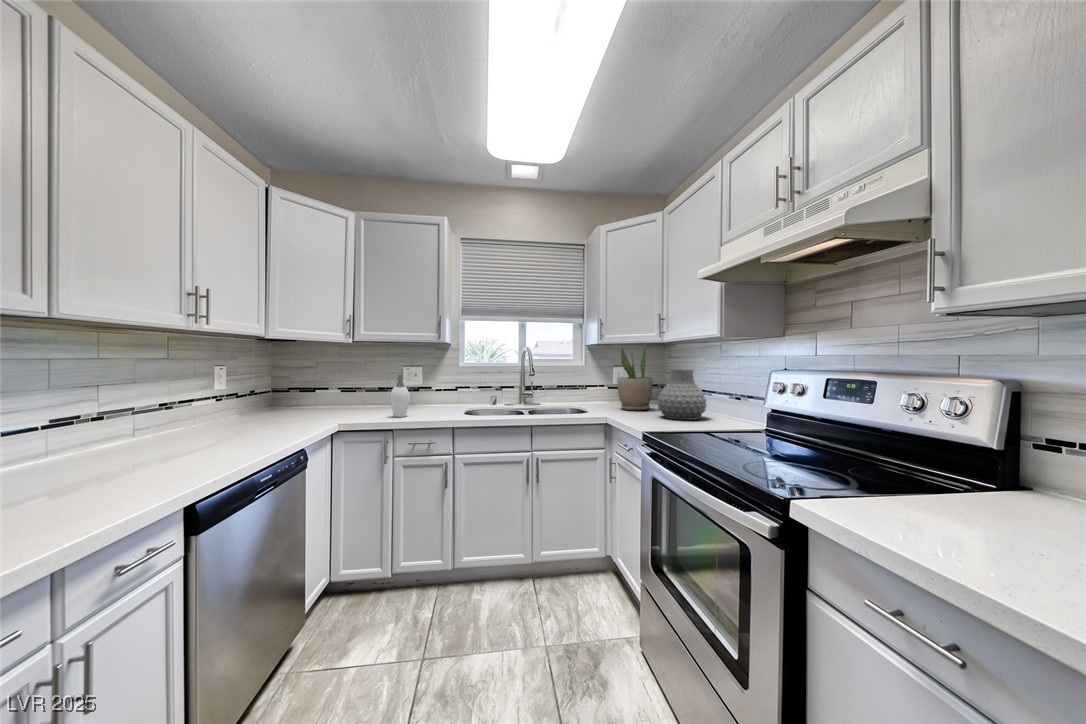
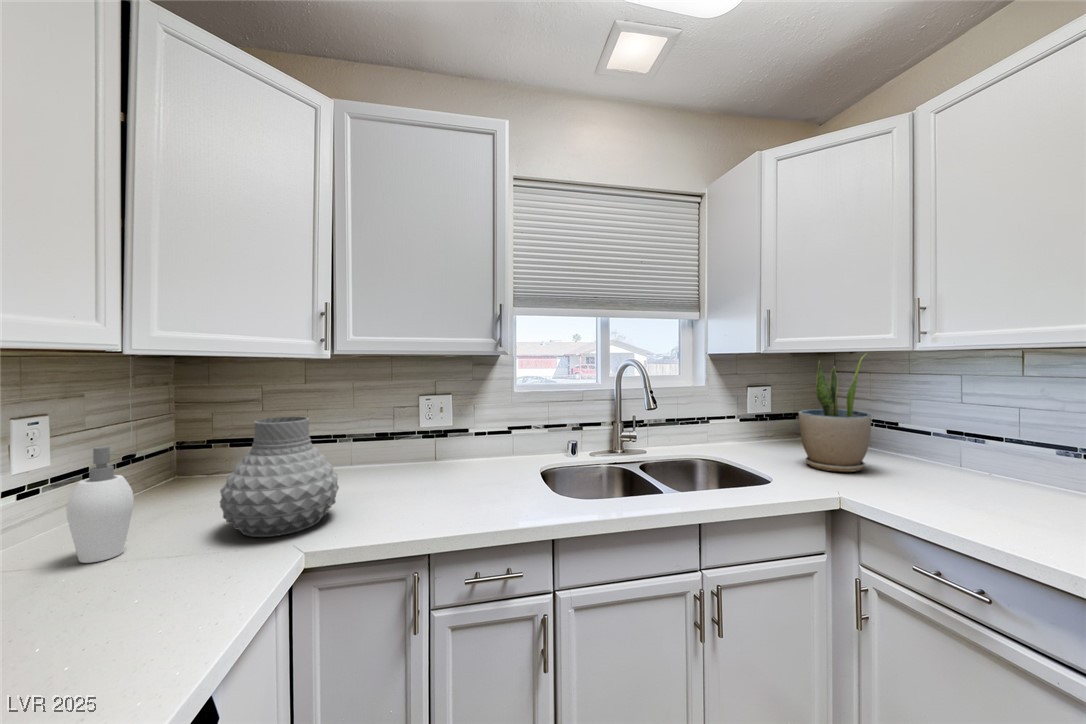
vase: present [657,369,707,420] -> present [220,417,339,537]
soap dispenser: present [390,375,410,417] -> present [66,446,147,563]

